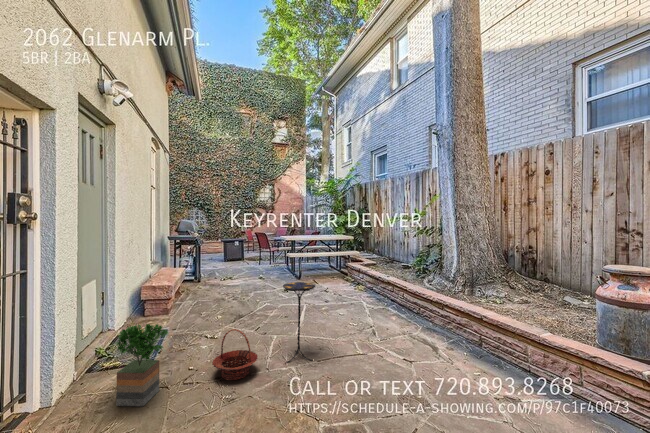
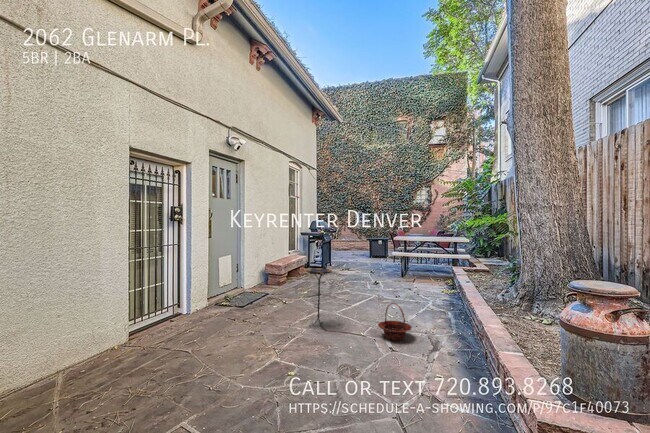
potted tree: present [116,324,168,406] -> none [206,279,237,325]
basket: present [212,329,258,380] -> present [378,303,412,340]

